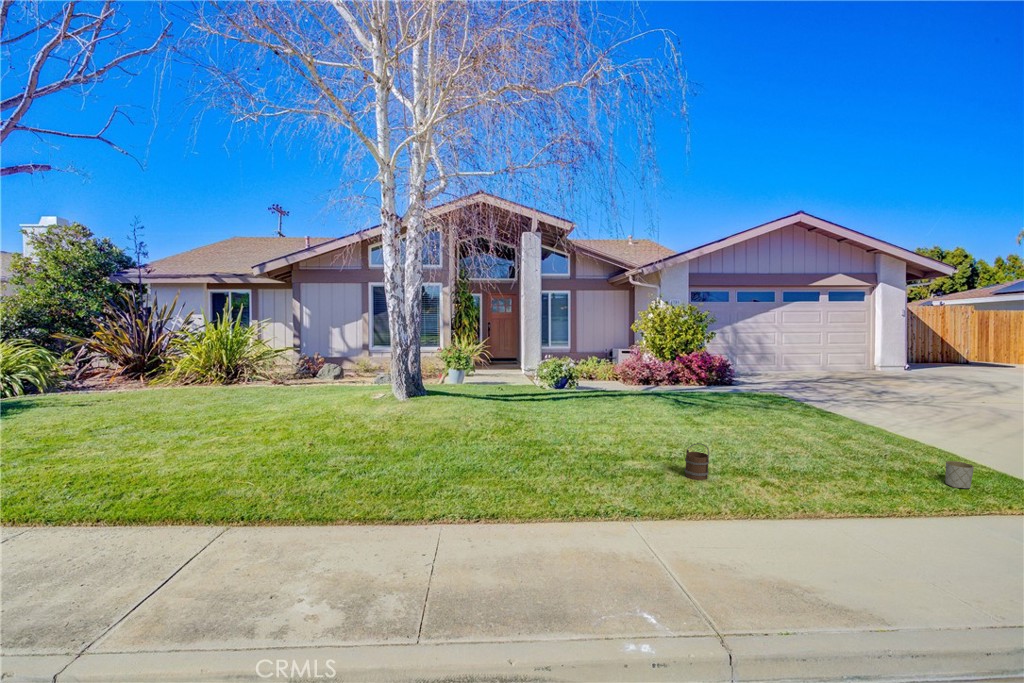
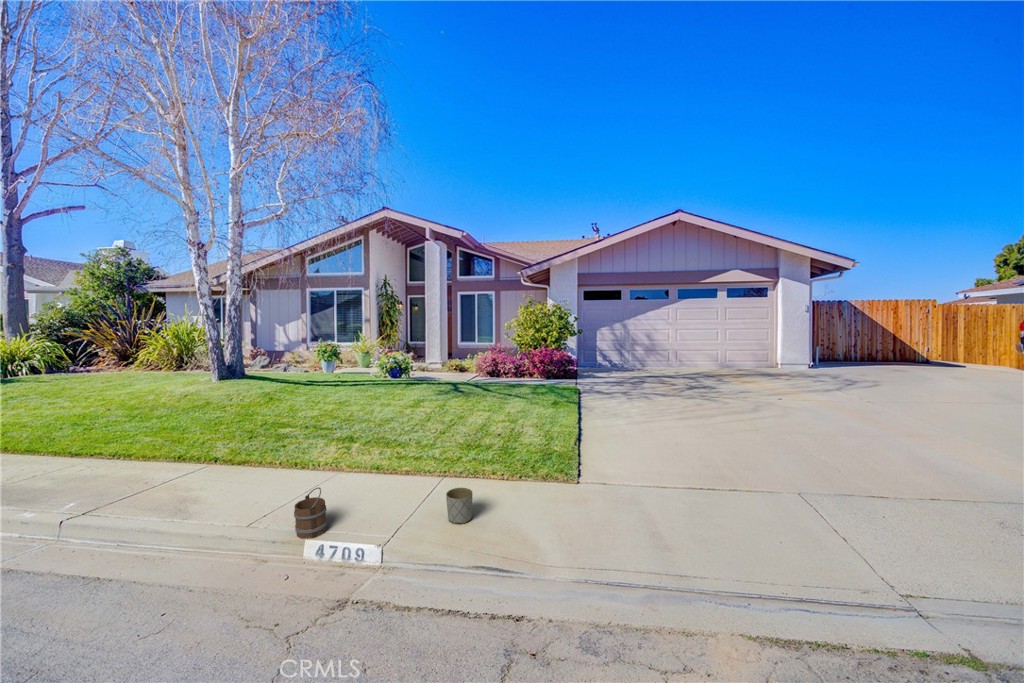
bucket: present [685,443,709,480] -> present [294,487,327,538]

